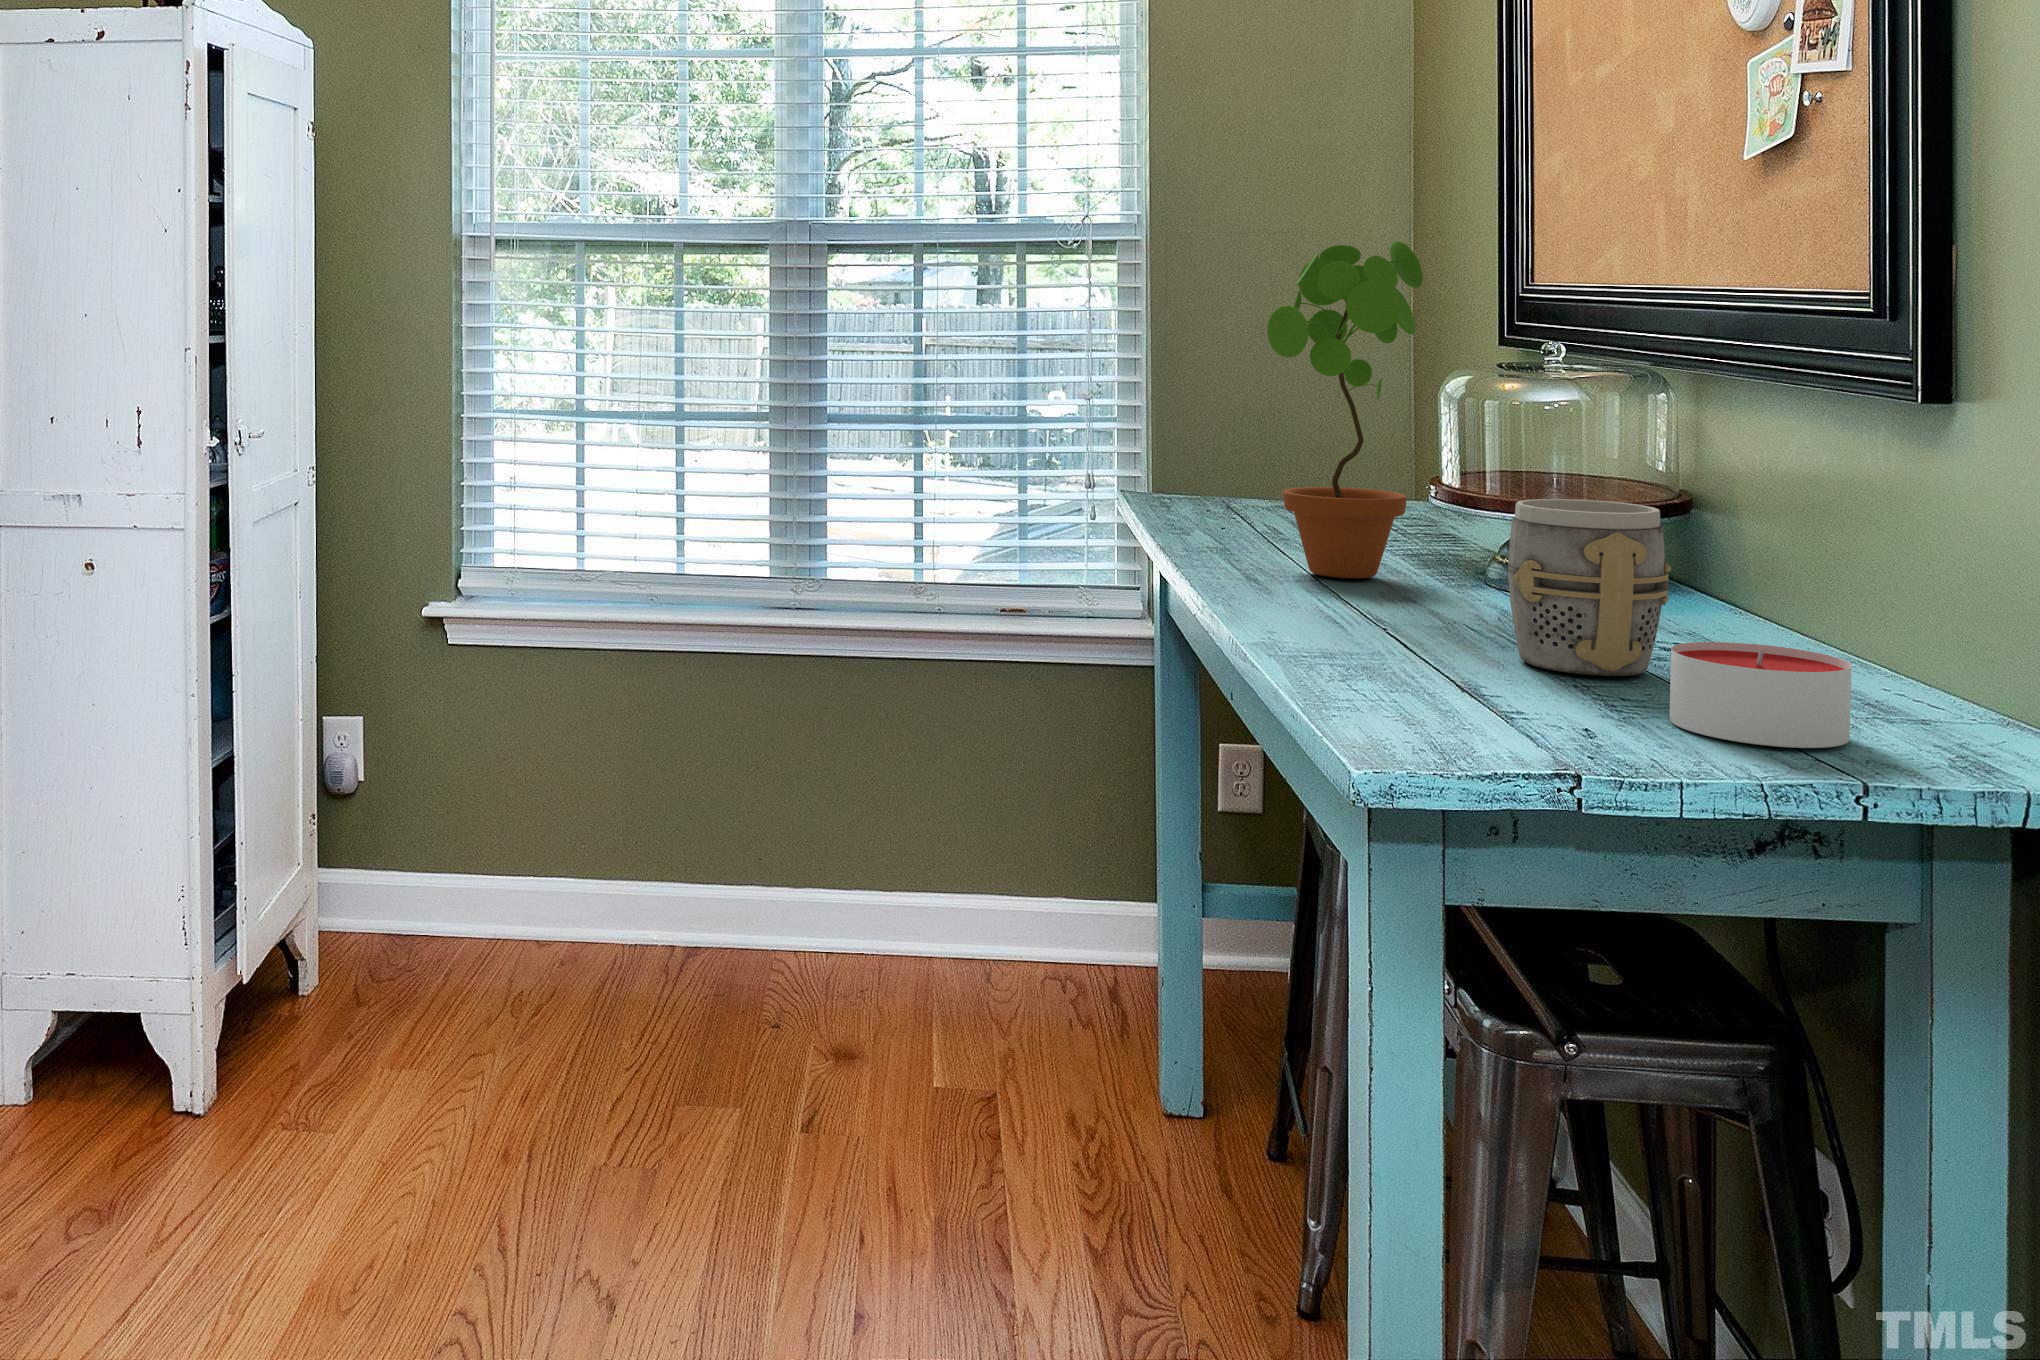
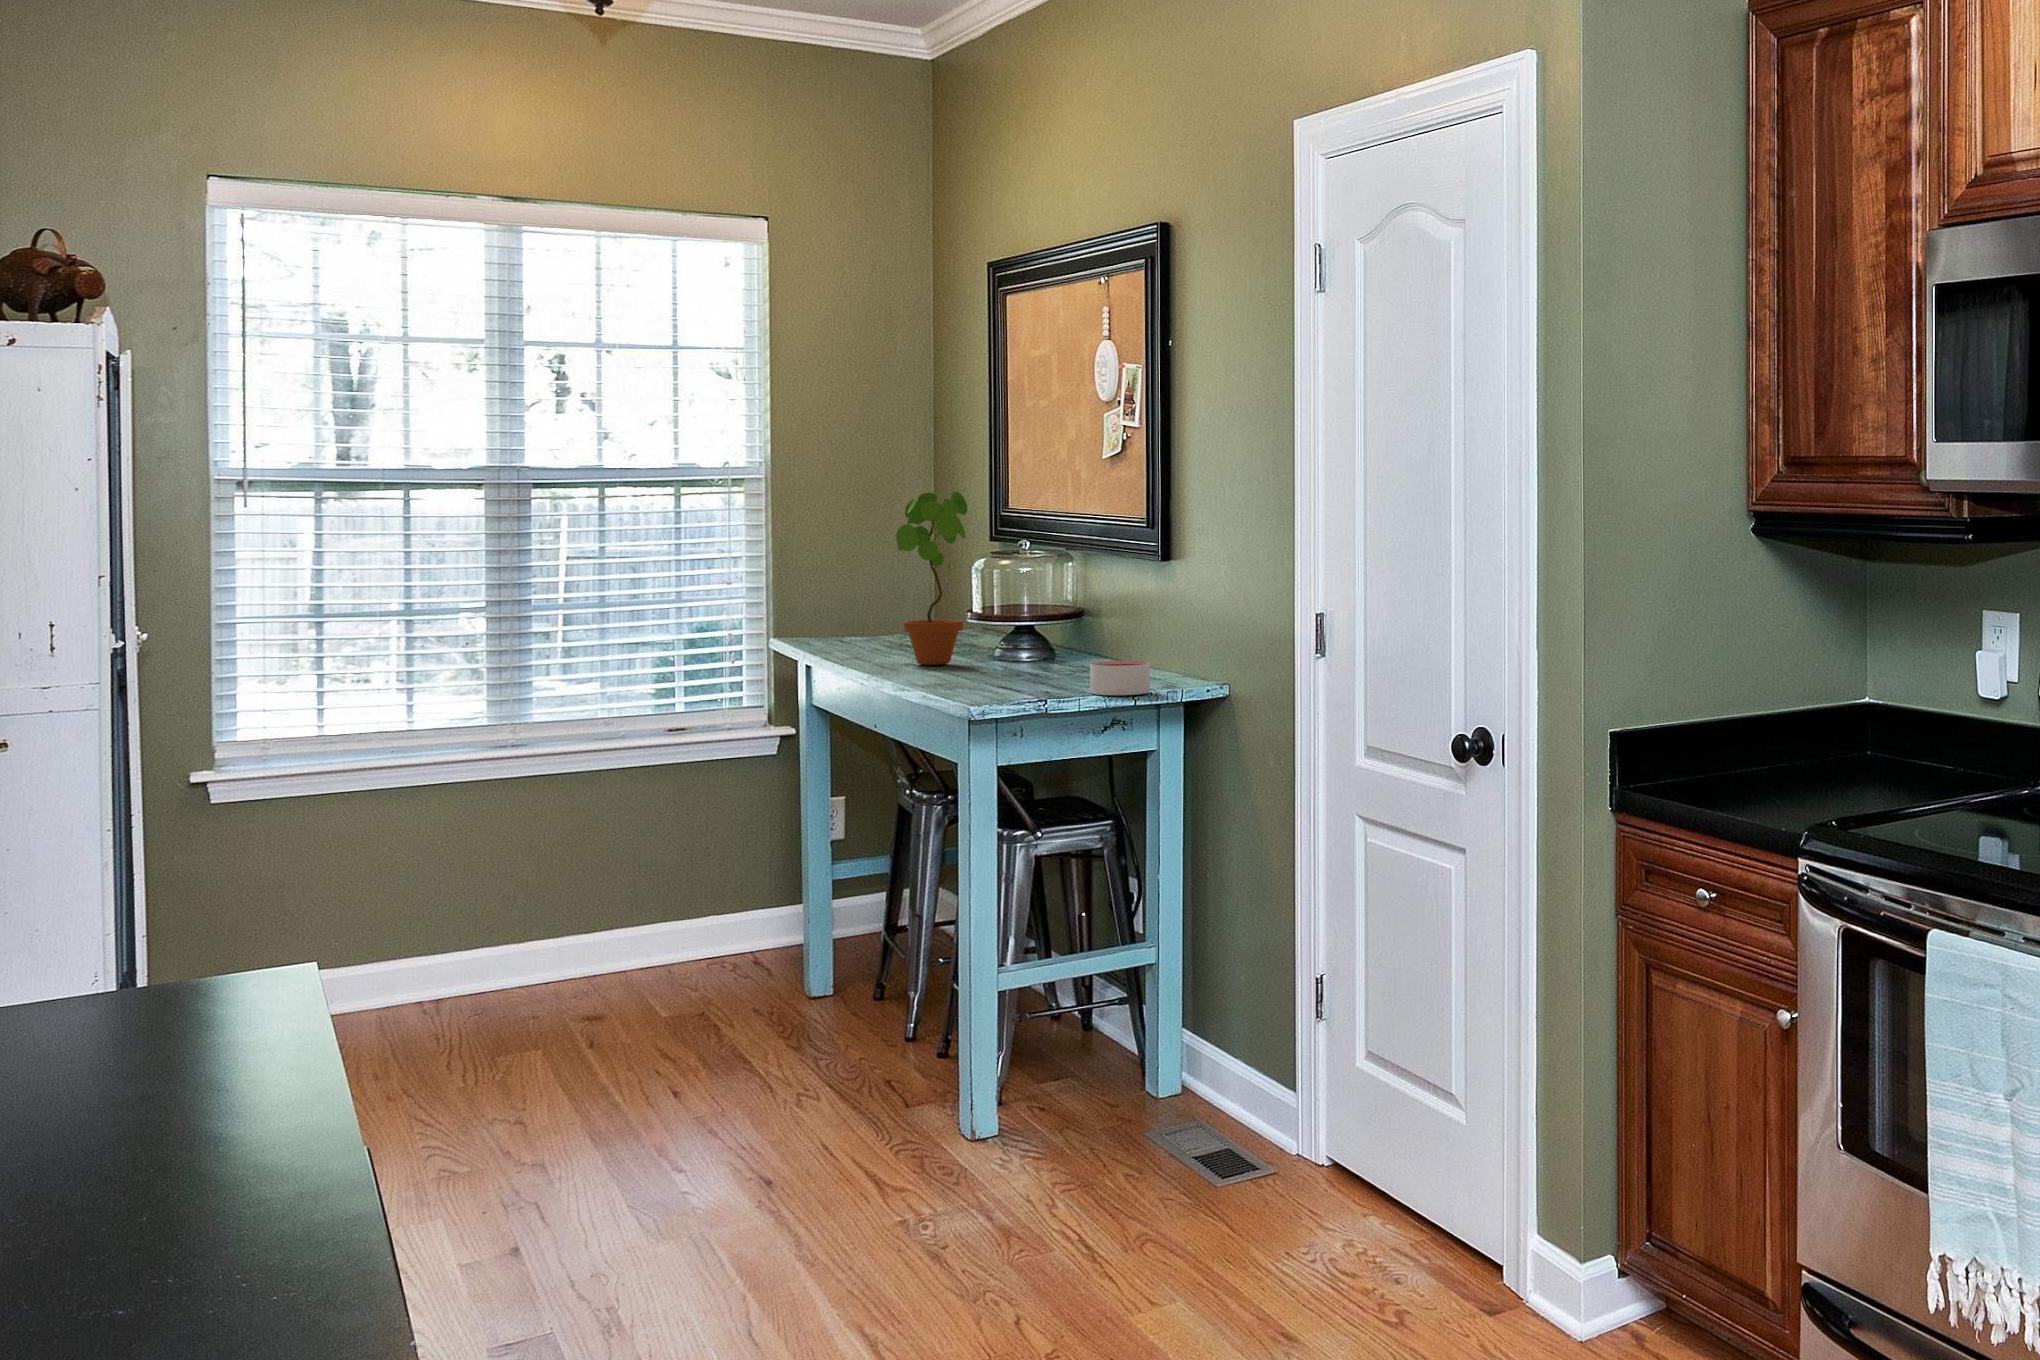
mug: present [1508,499,1671,676] -> none [1024,611,1086,684]

